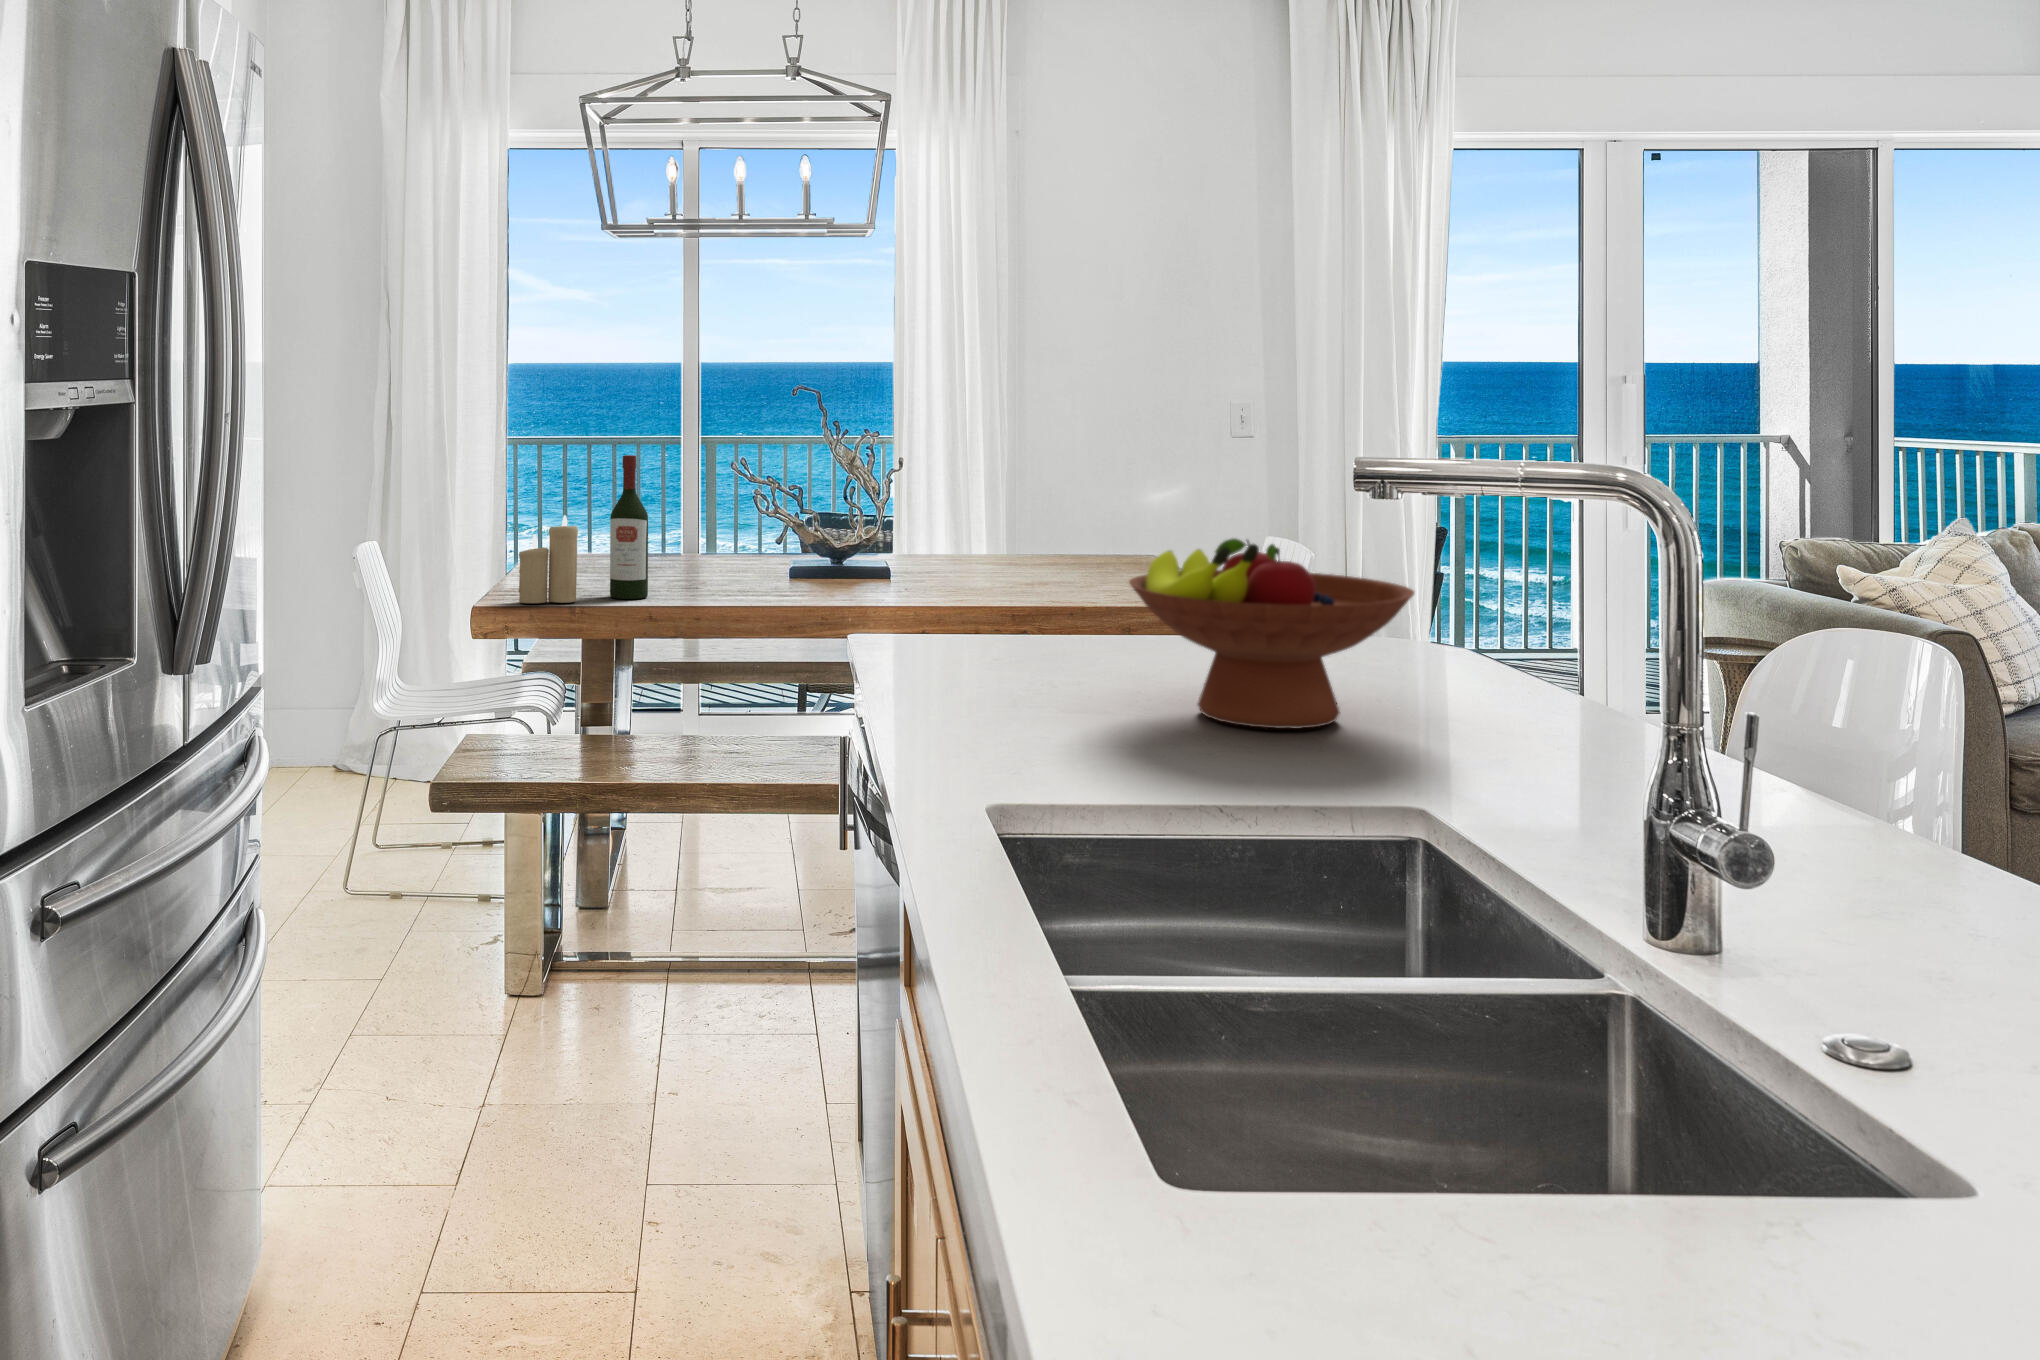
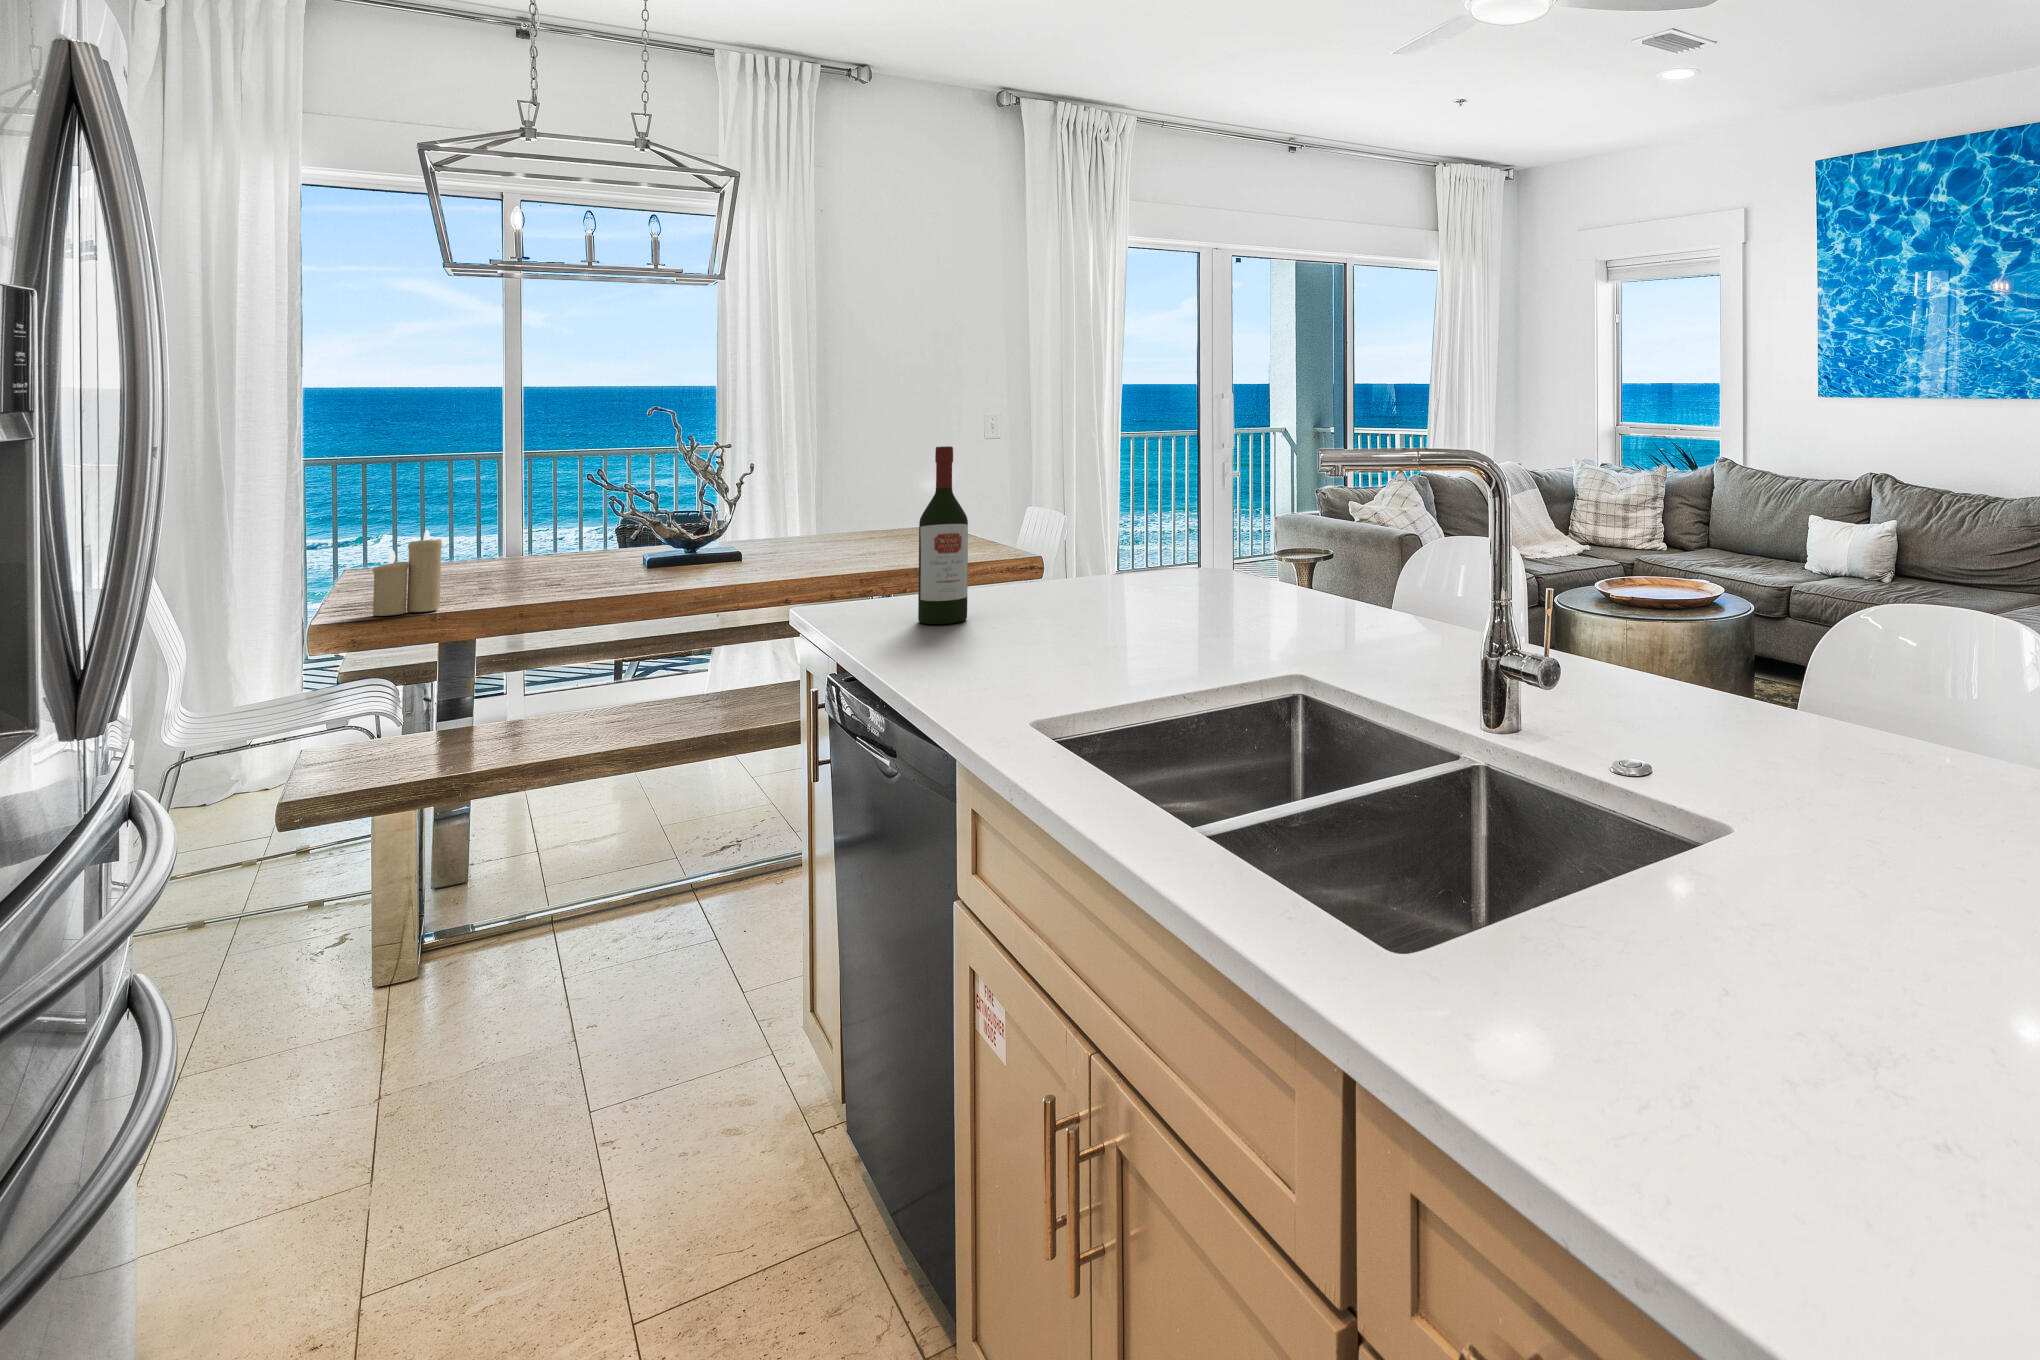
wine bottle: present [610,455,648,599] -> present [918,446,968,624]
fruit bowl: present [1129,538,1414,729] -> none [1059,508,1252,639]

